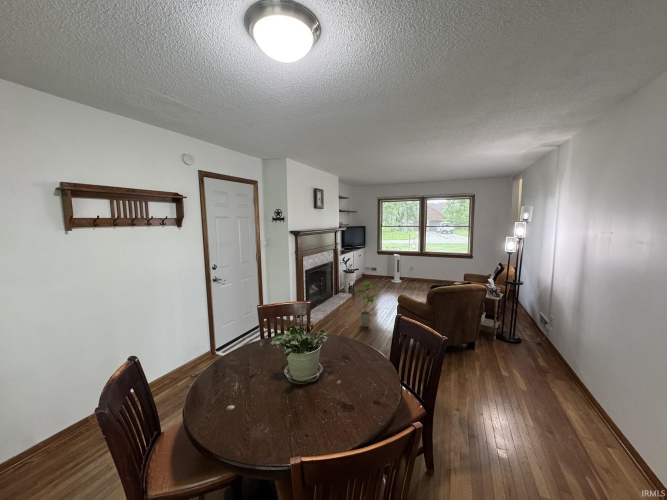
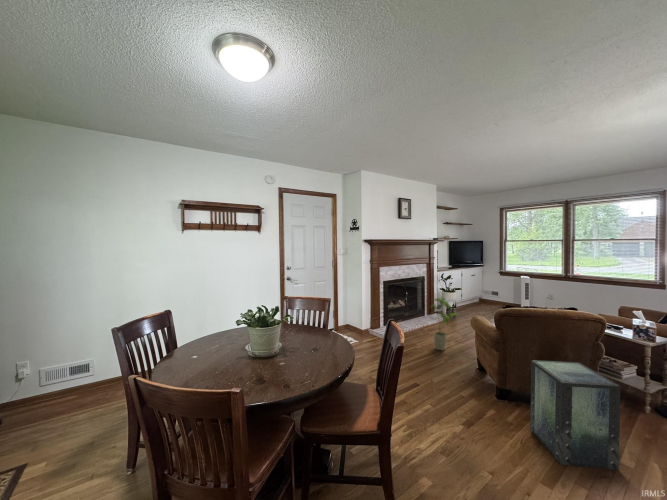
storage box: none [458,319,511,388] -> present [530,360,621,470]

